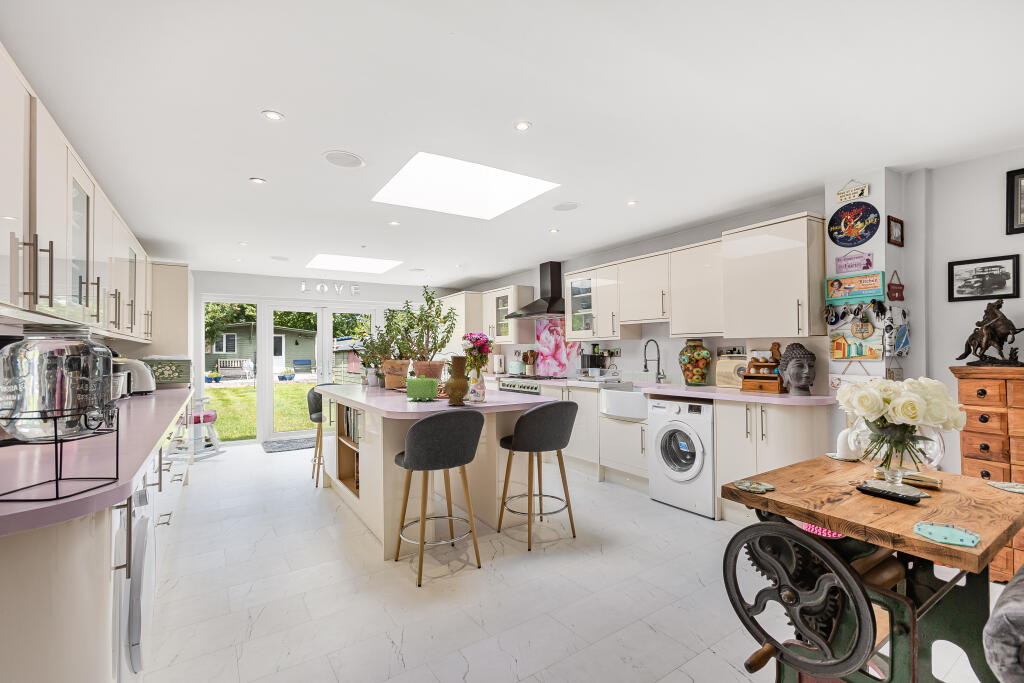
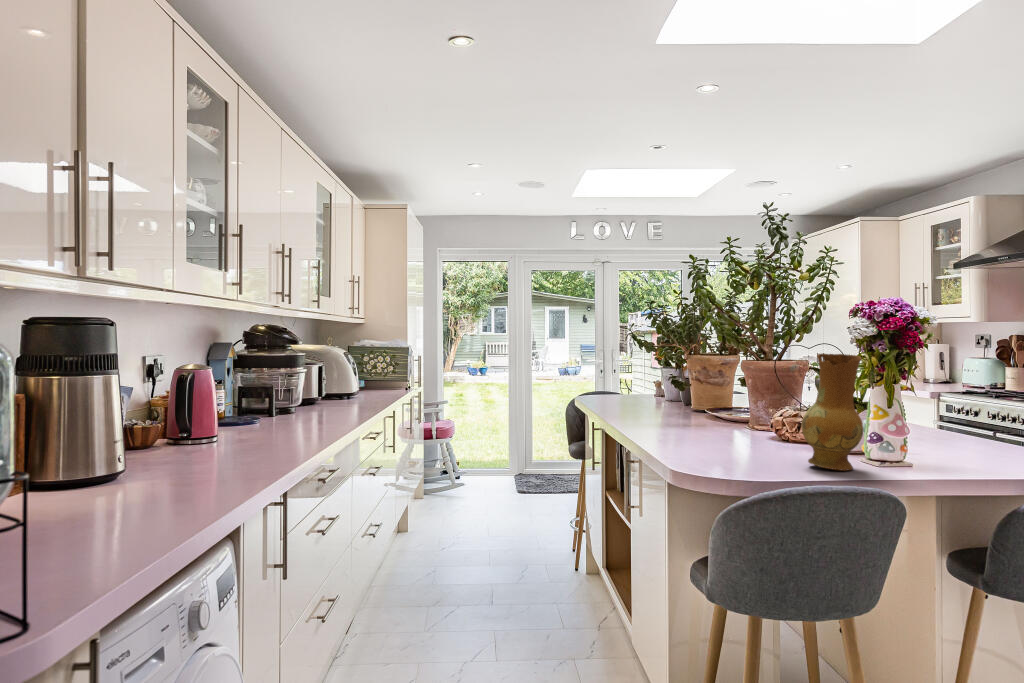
teapot: present [405,375,438,401] -> none [717,392,790,447]

